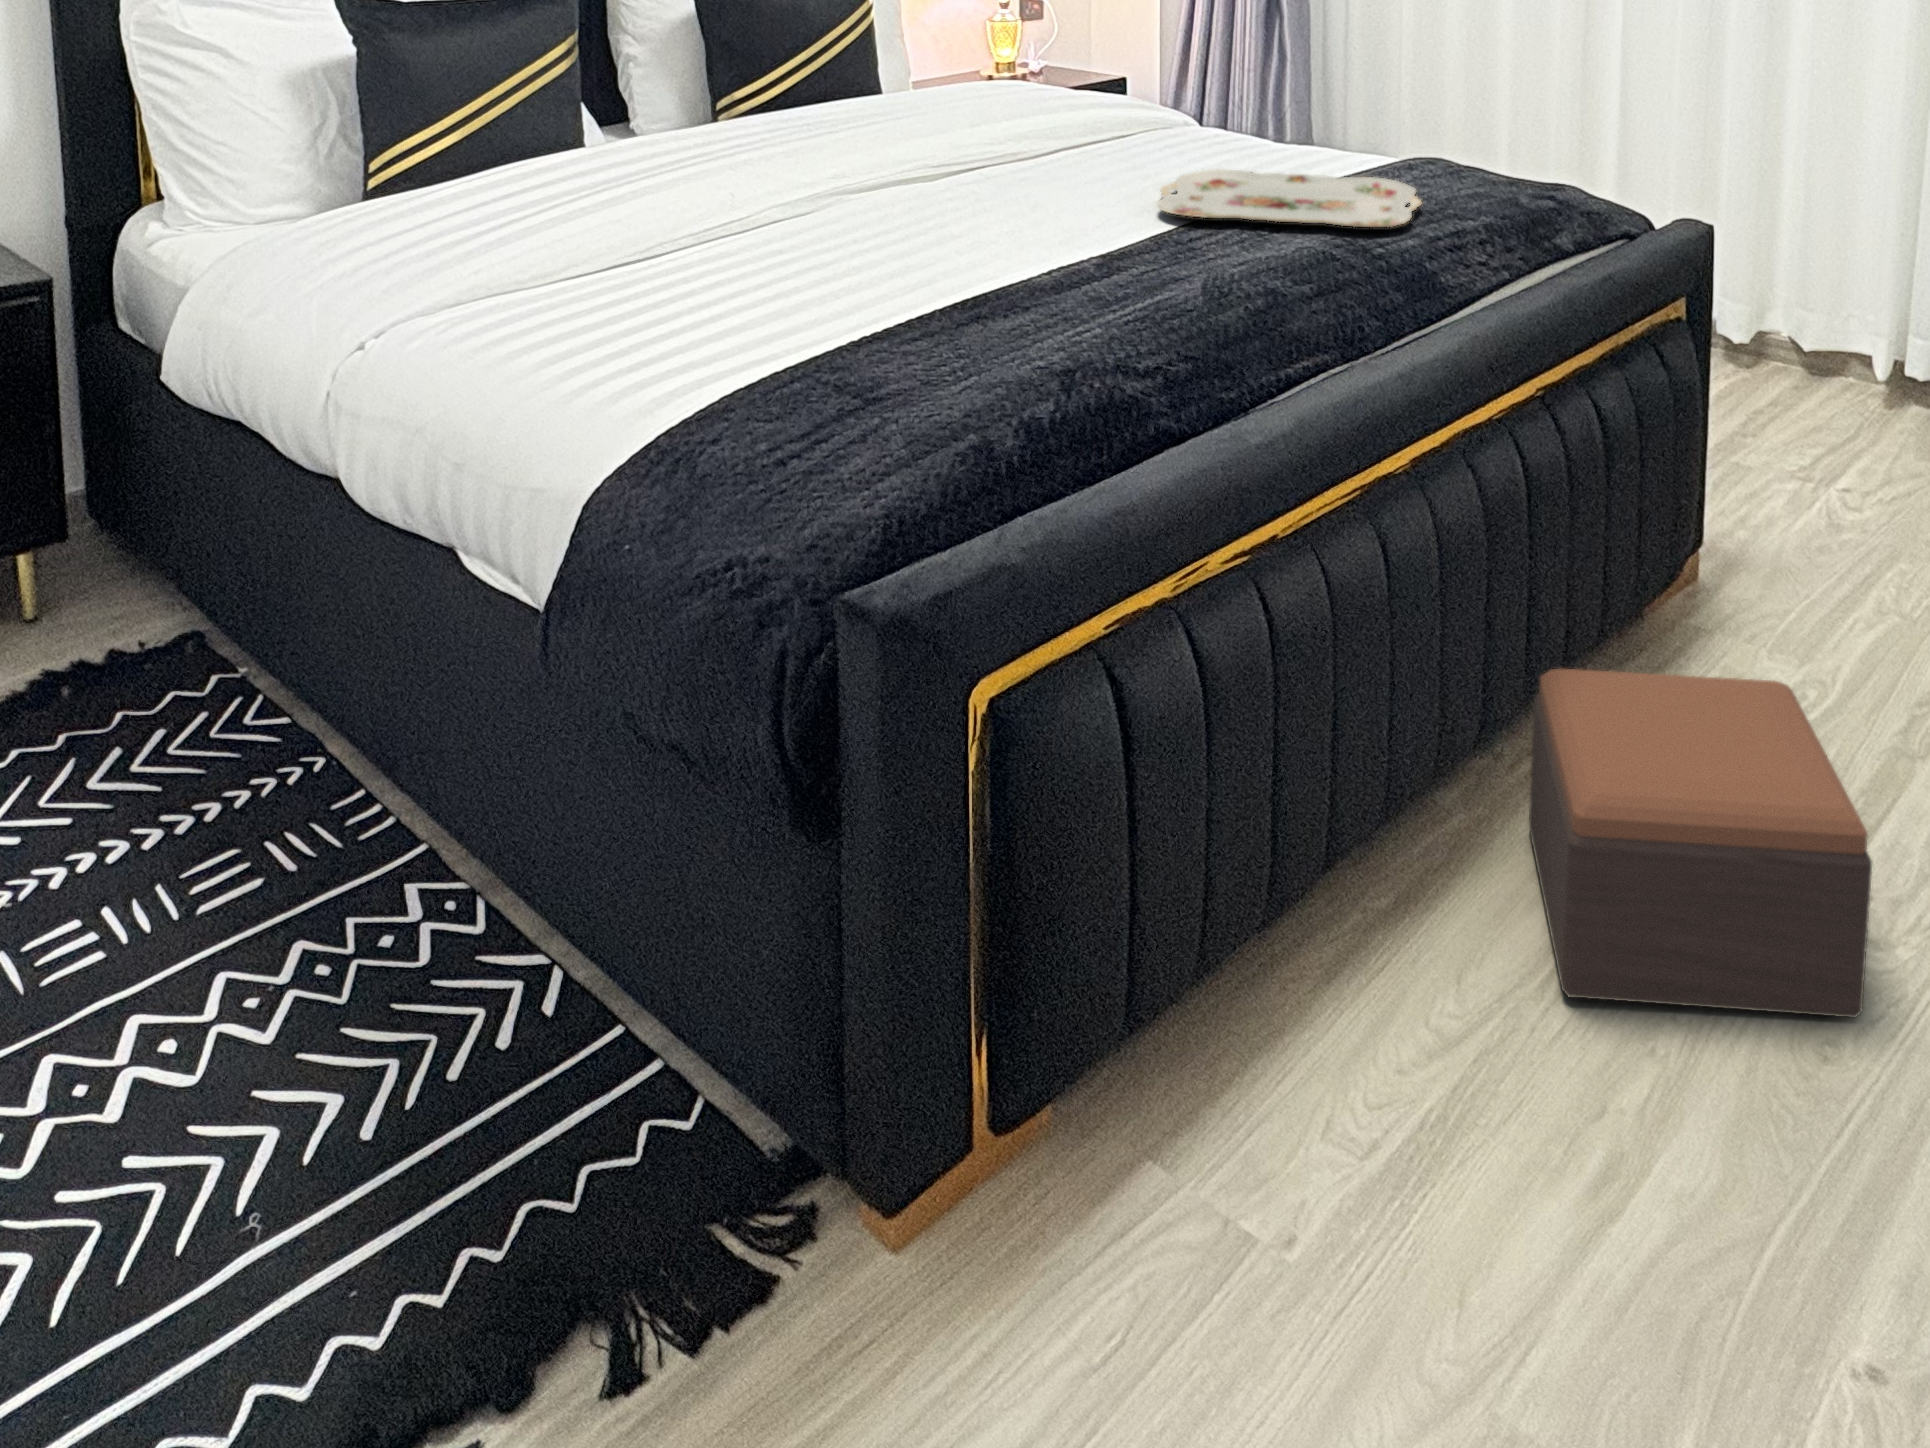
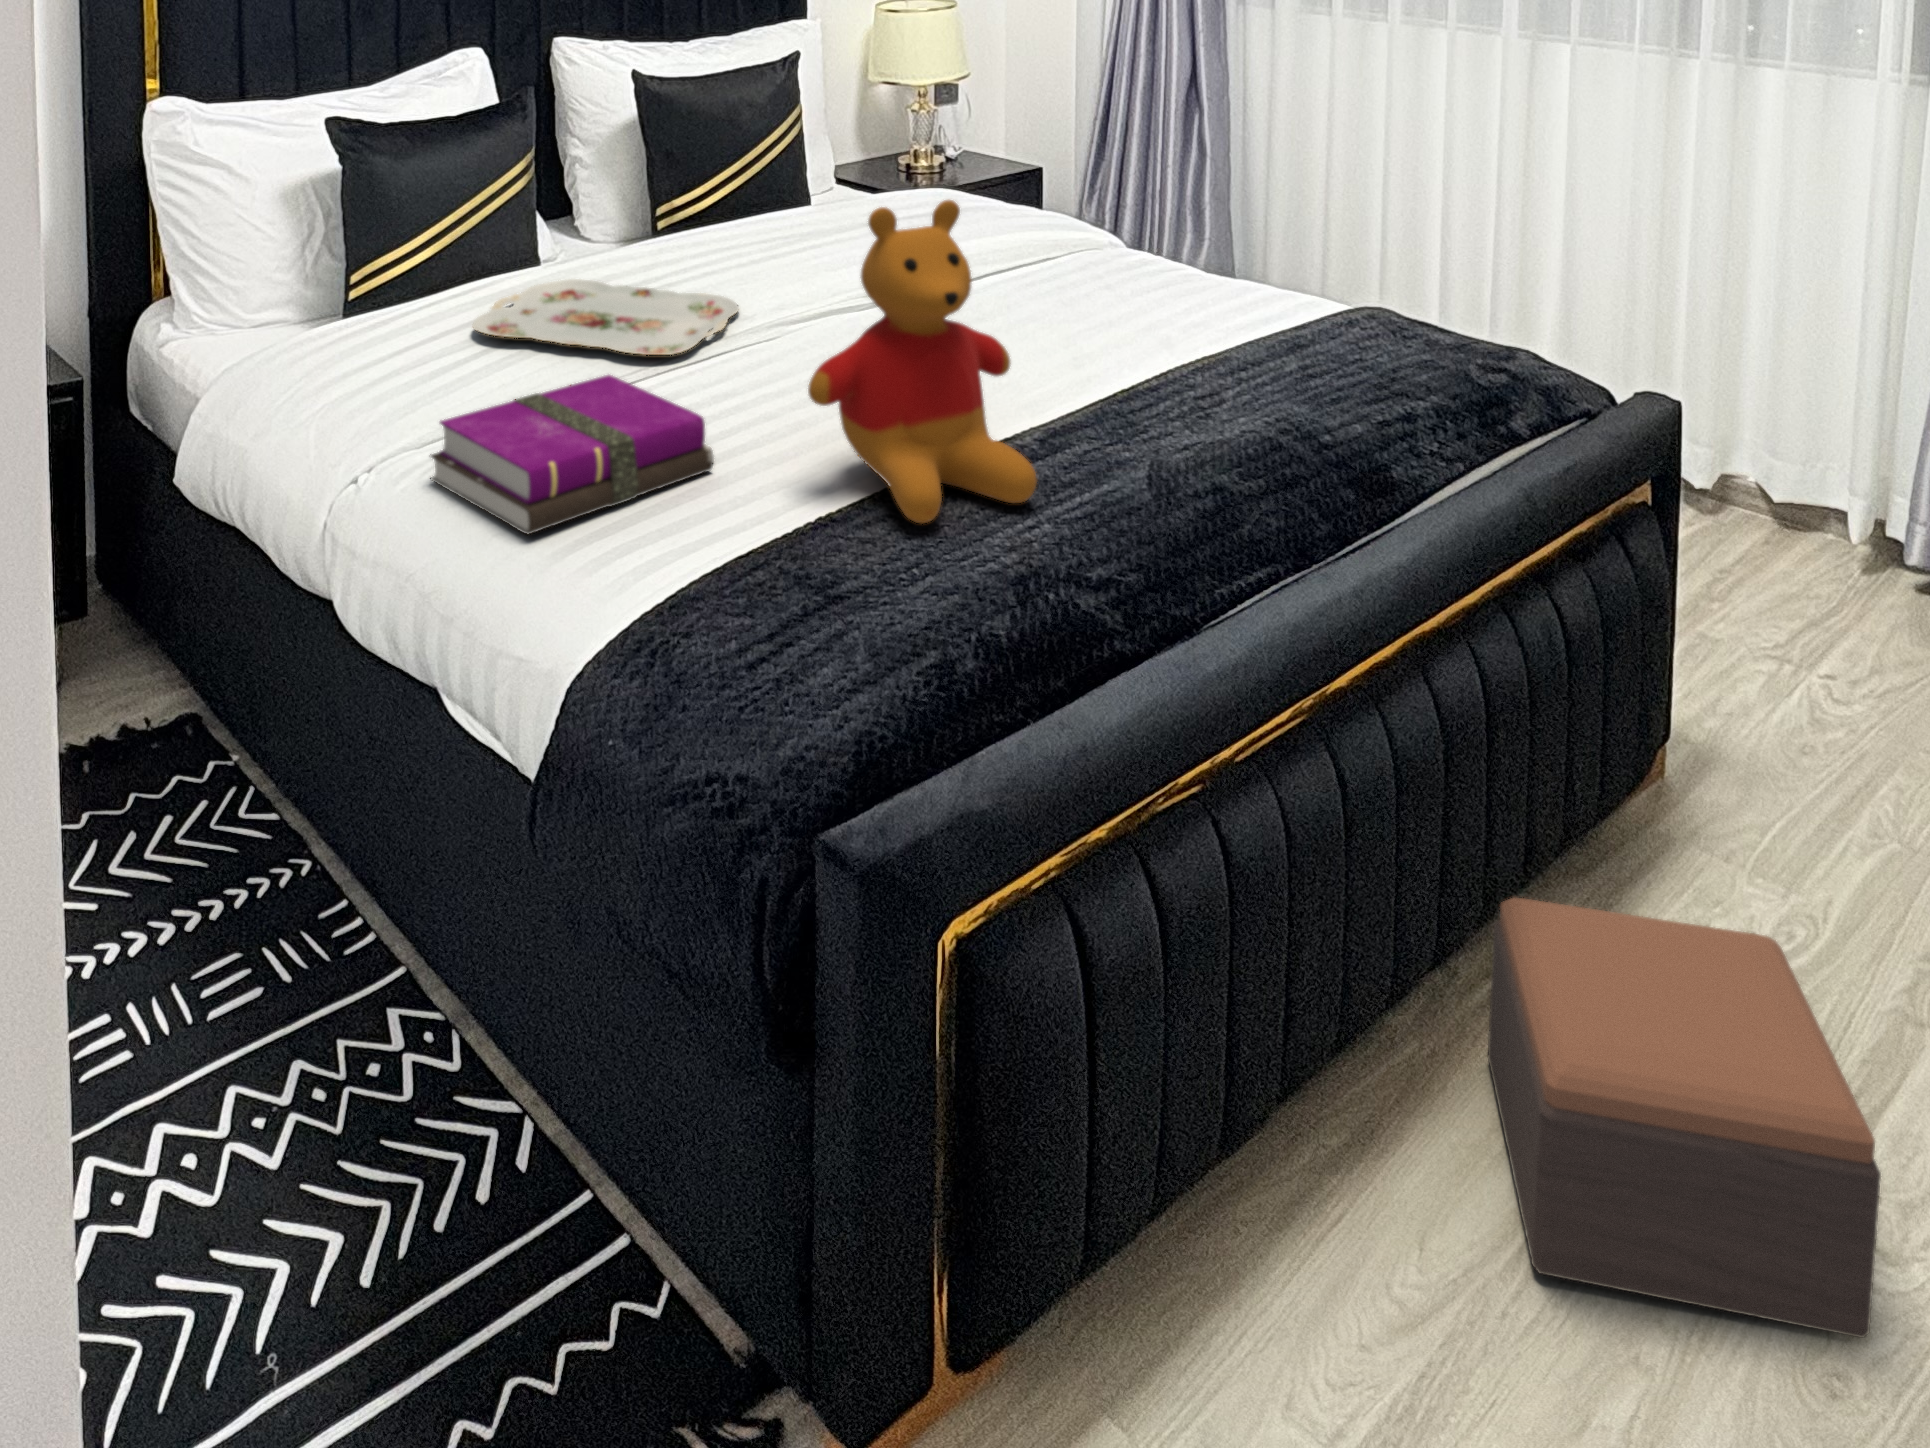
stuffed bear: none [853,22,1090,341] -> present [808,200,1037,523]
serving tray: present [1158,169,1422,227] -> present [472,279,739,355]
notebook: none [441,225,755,368] -> present [430,375,714,534]

